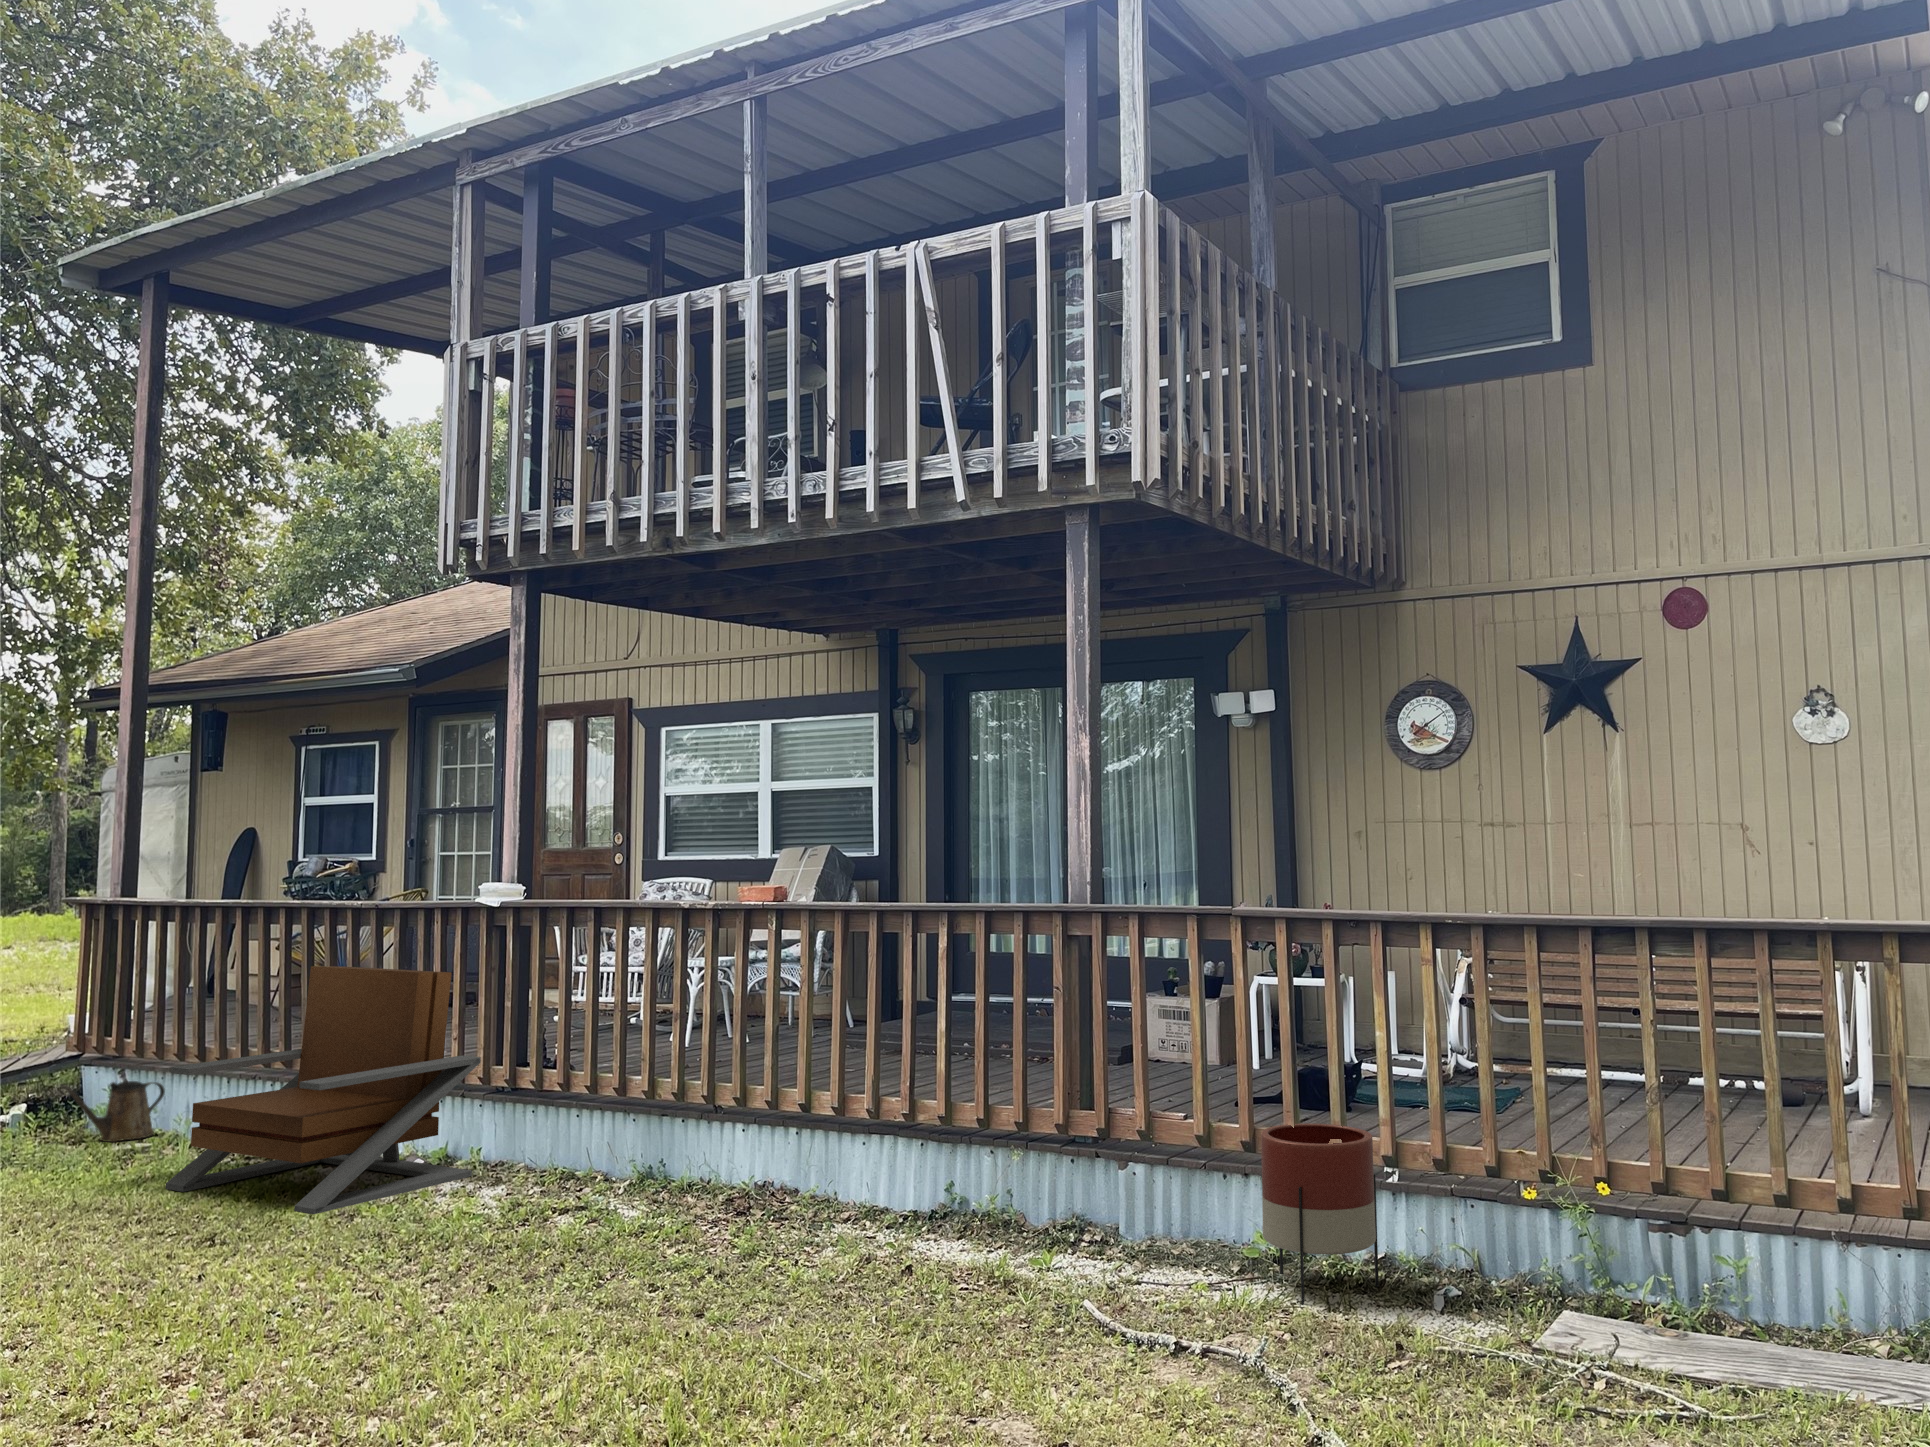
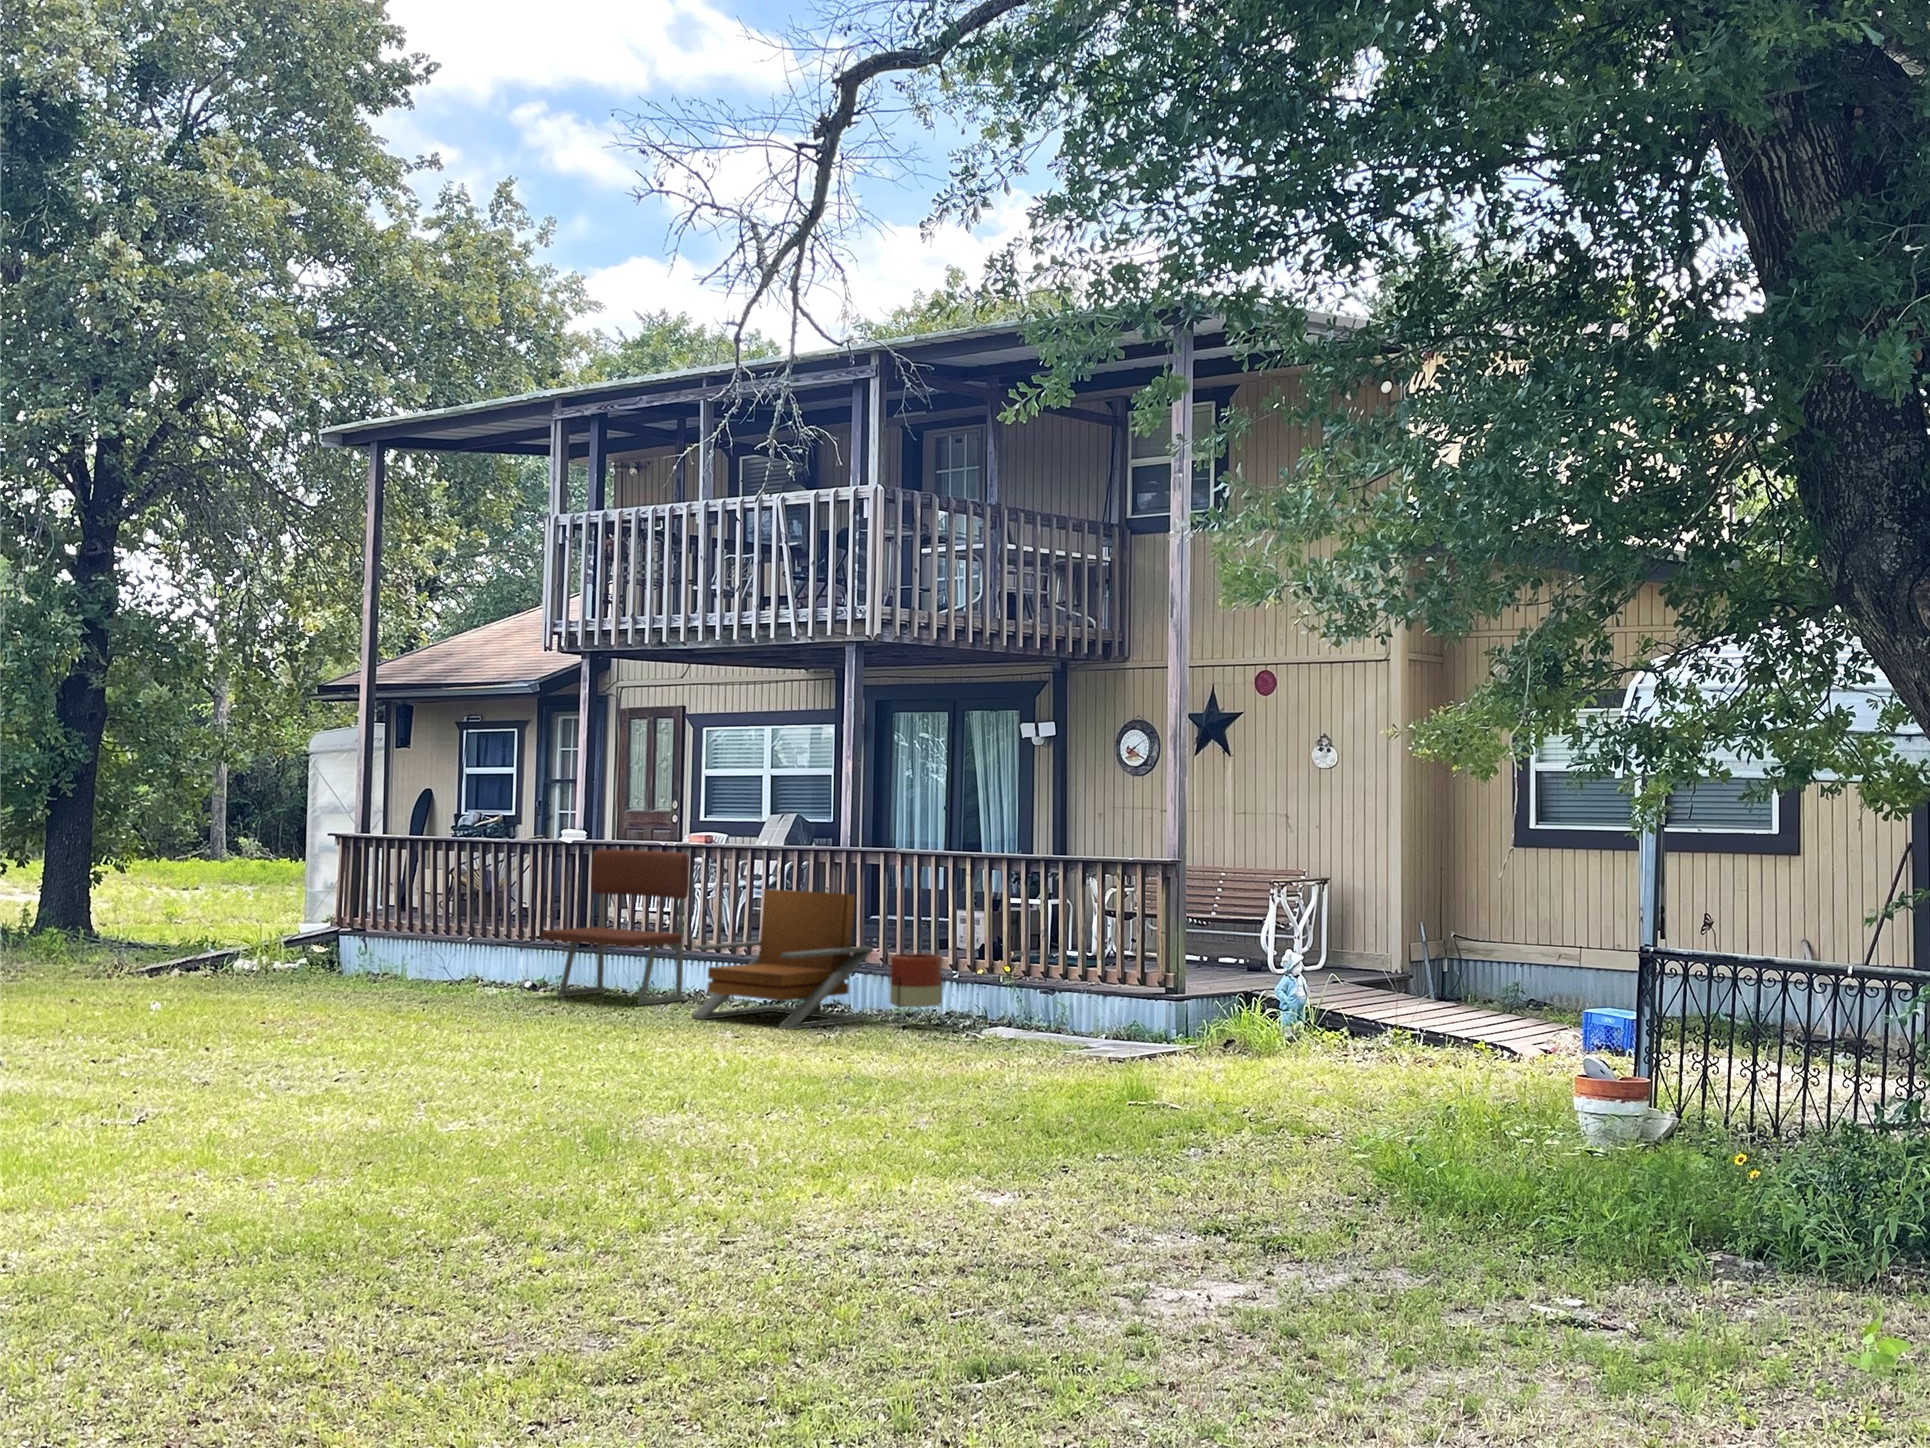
bench: none [453,915,750,1233] -> present [541,849,689,1005]
lounge chair: present [166,966,481,1214] -> present [692,889,873,1030]
watering can: present [60,1081,165,1142] -> none [339,939,393,973]

